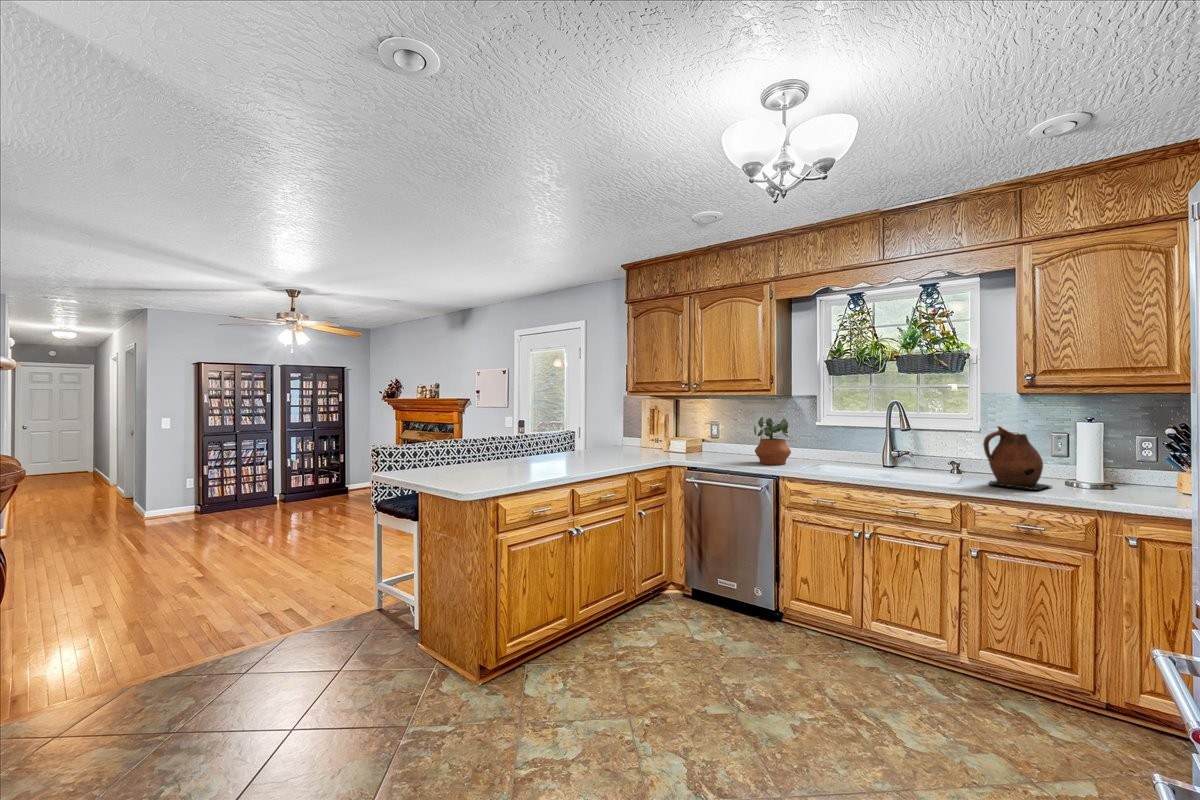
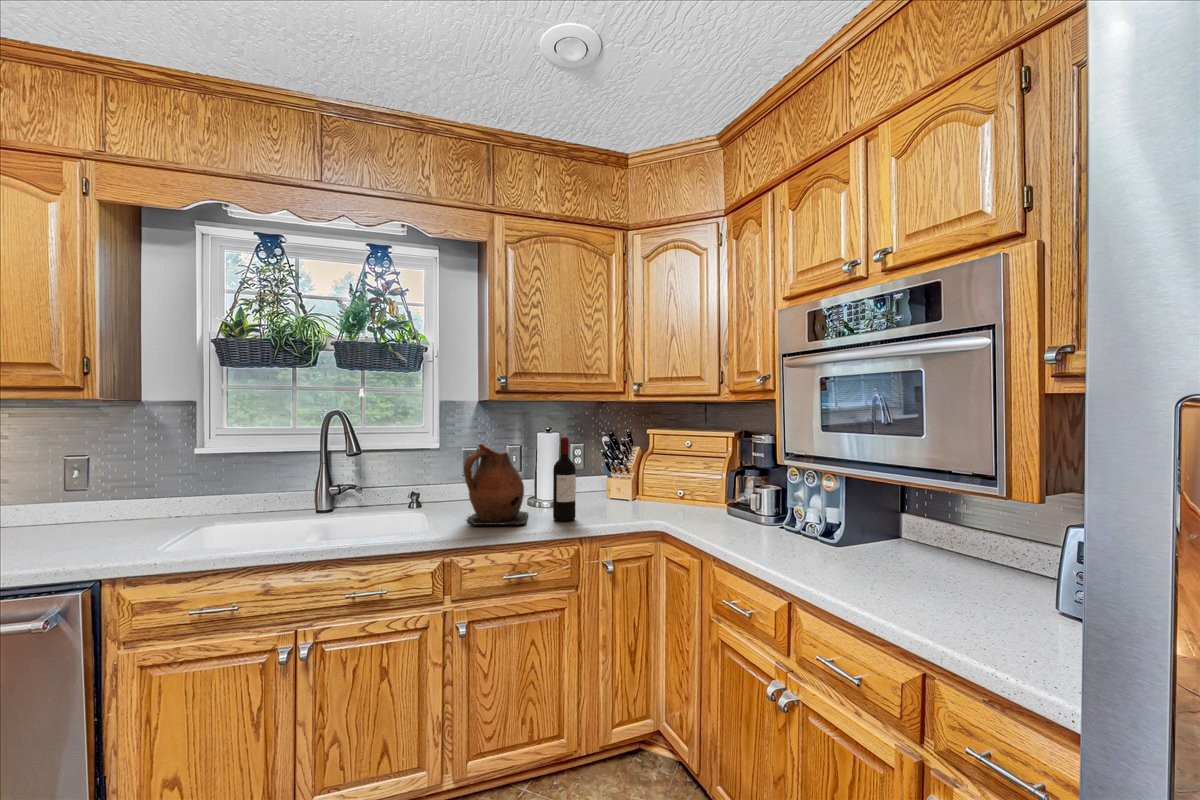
potted plant: present [754,417,791,465] -> none [32,443,137,550]
wine bottle: none [1072,424,1098,495] -> present [553,437,576,521]

